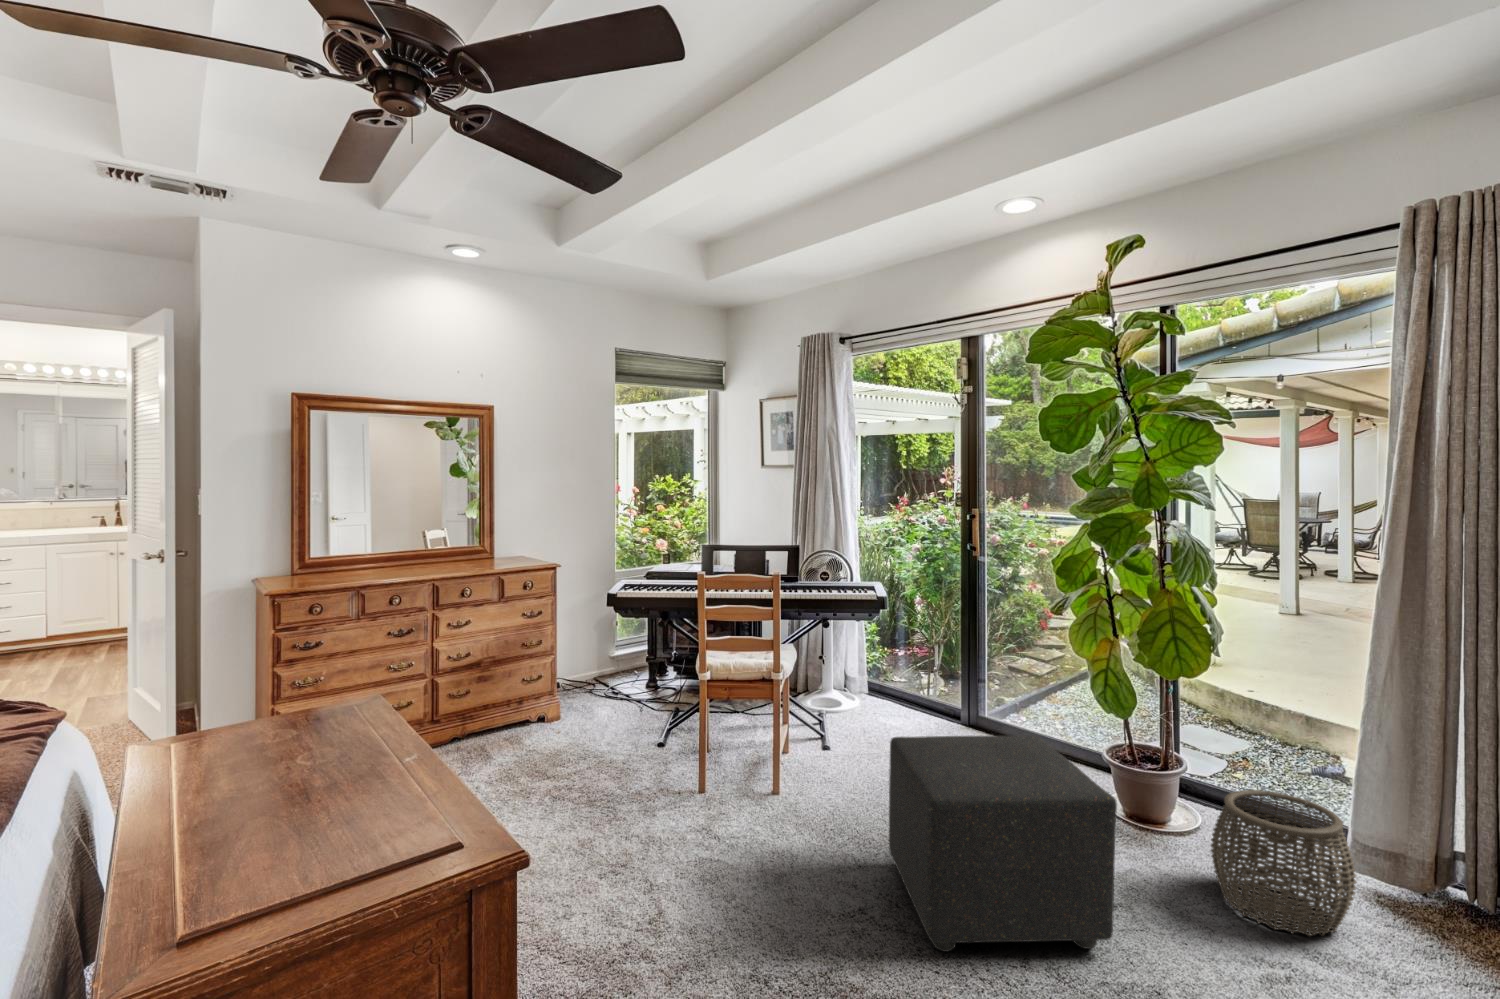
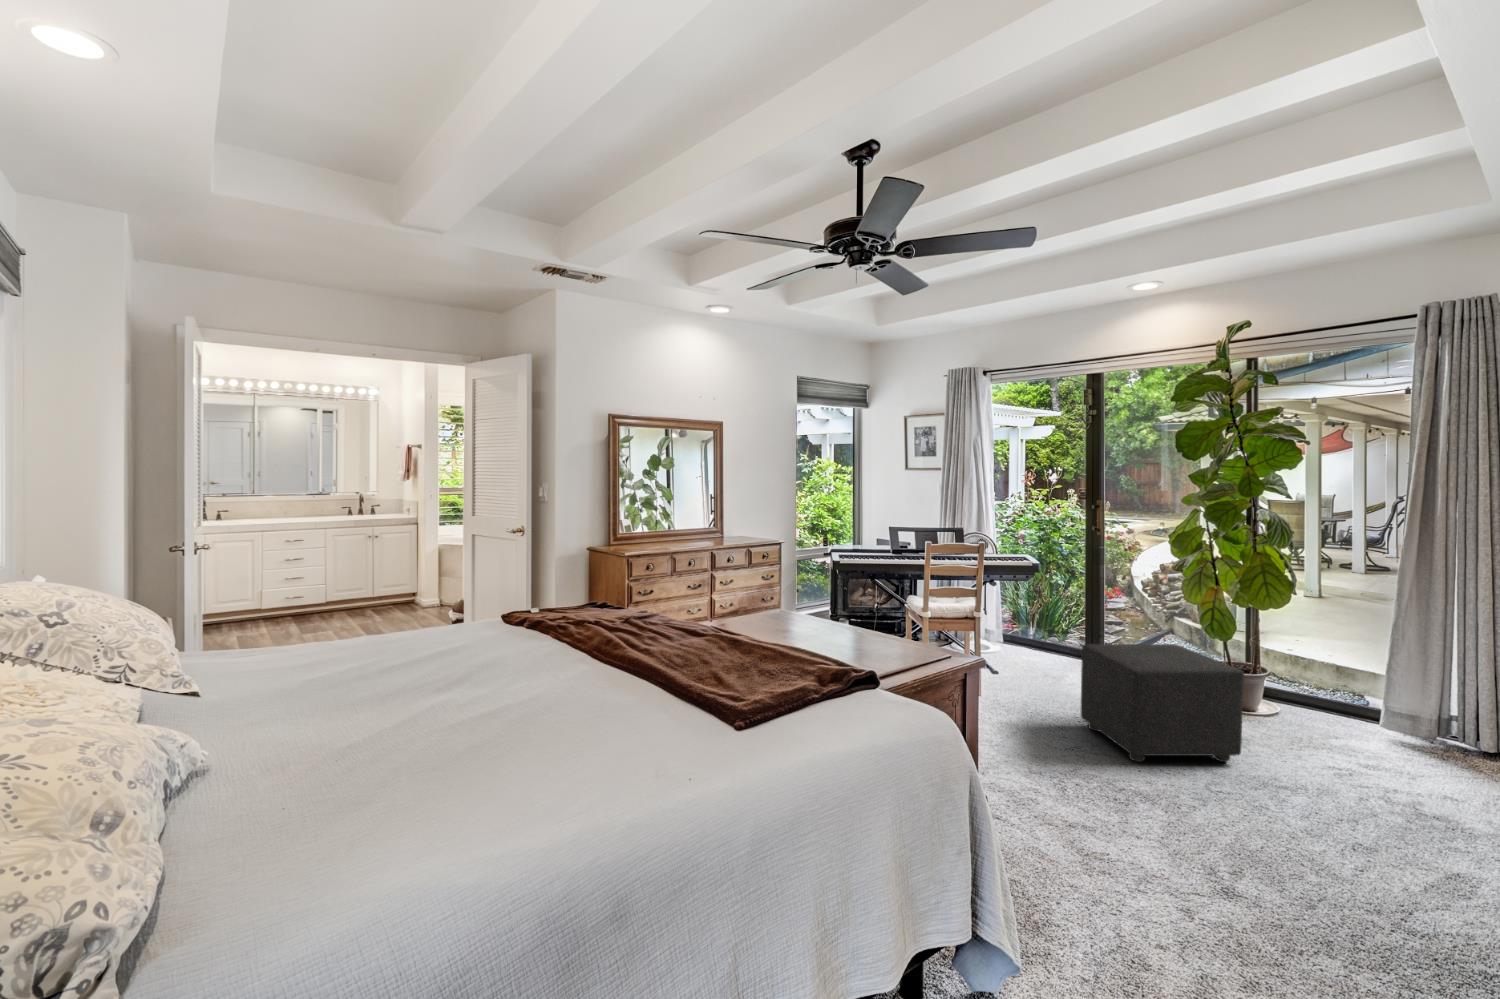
woven basket: present [1211,790,1356,936] -> none [1292,677,1389,759]

